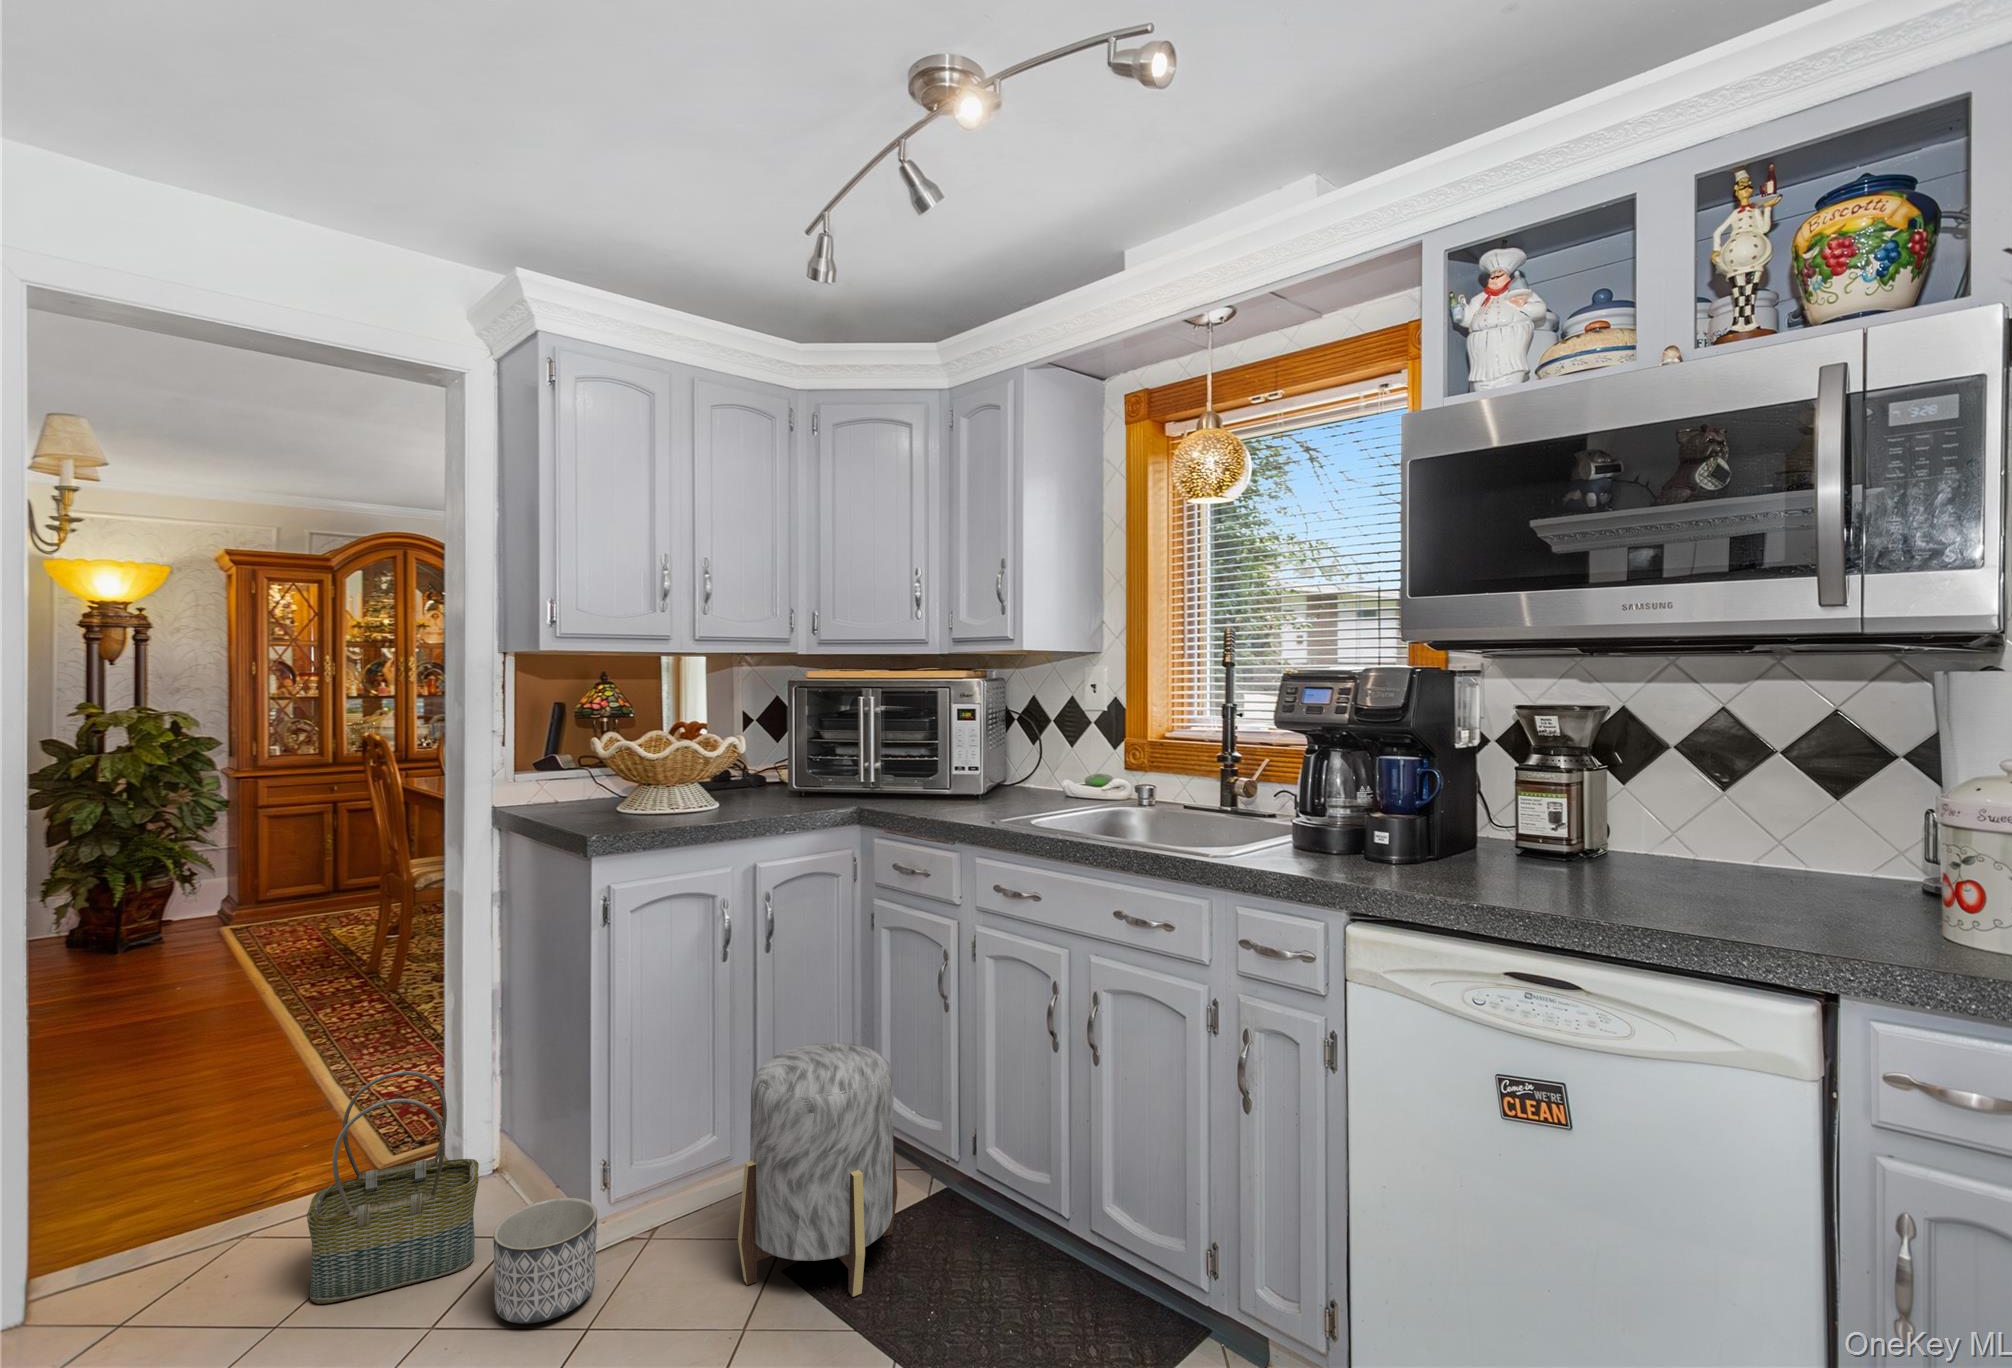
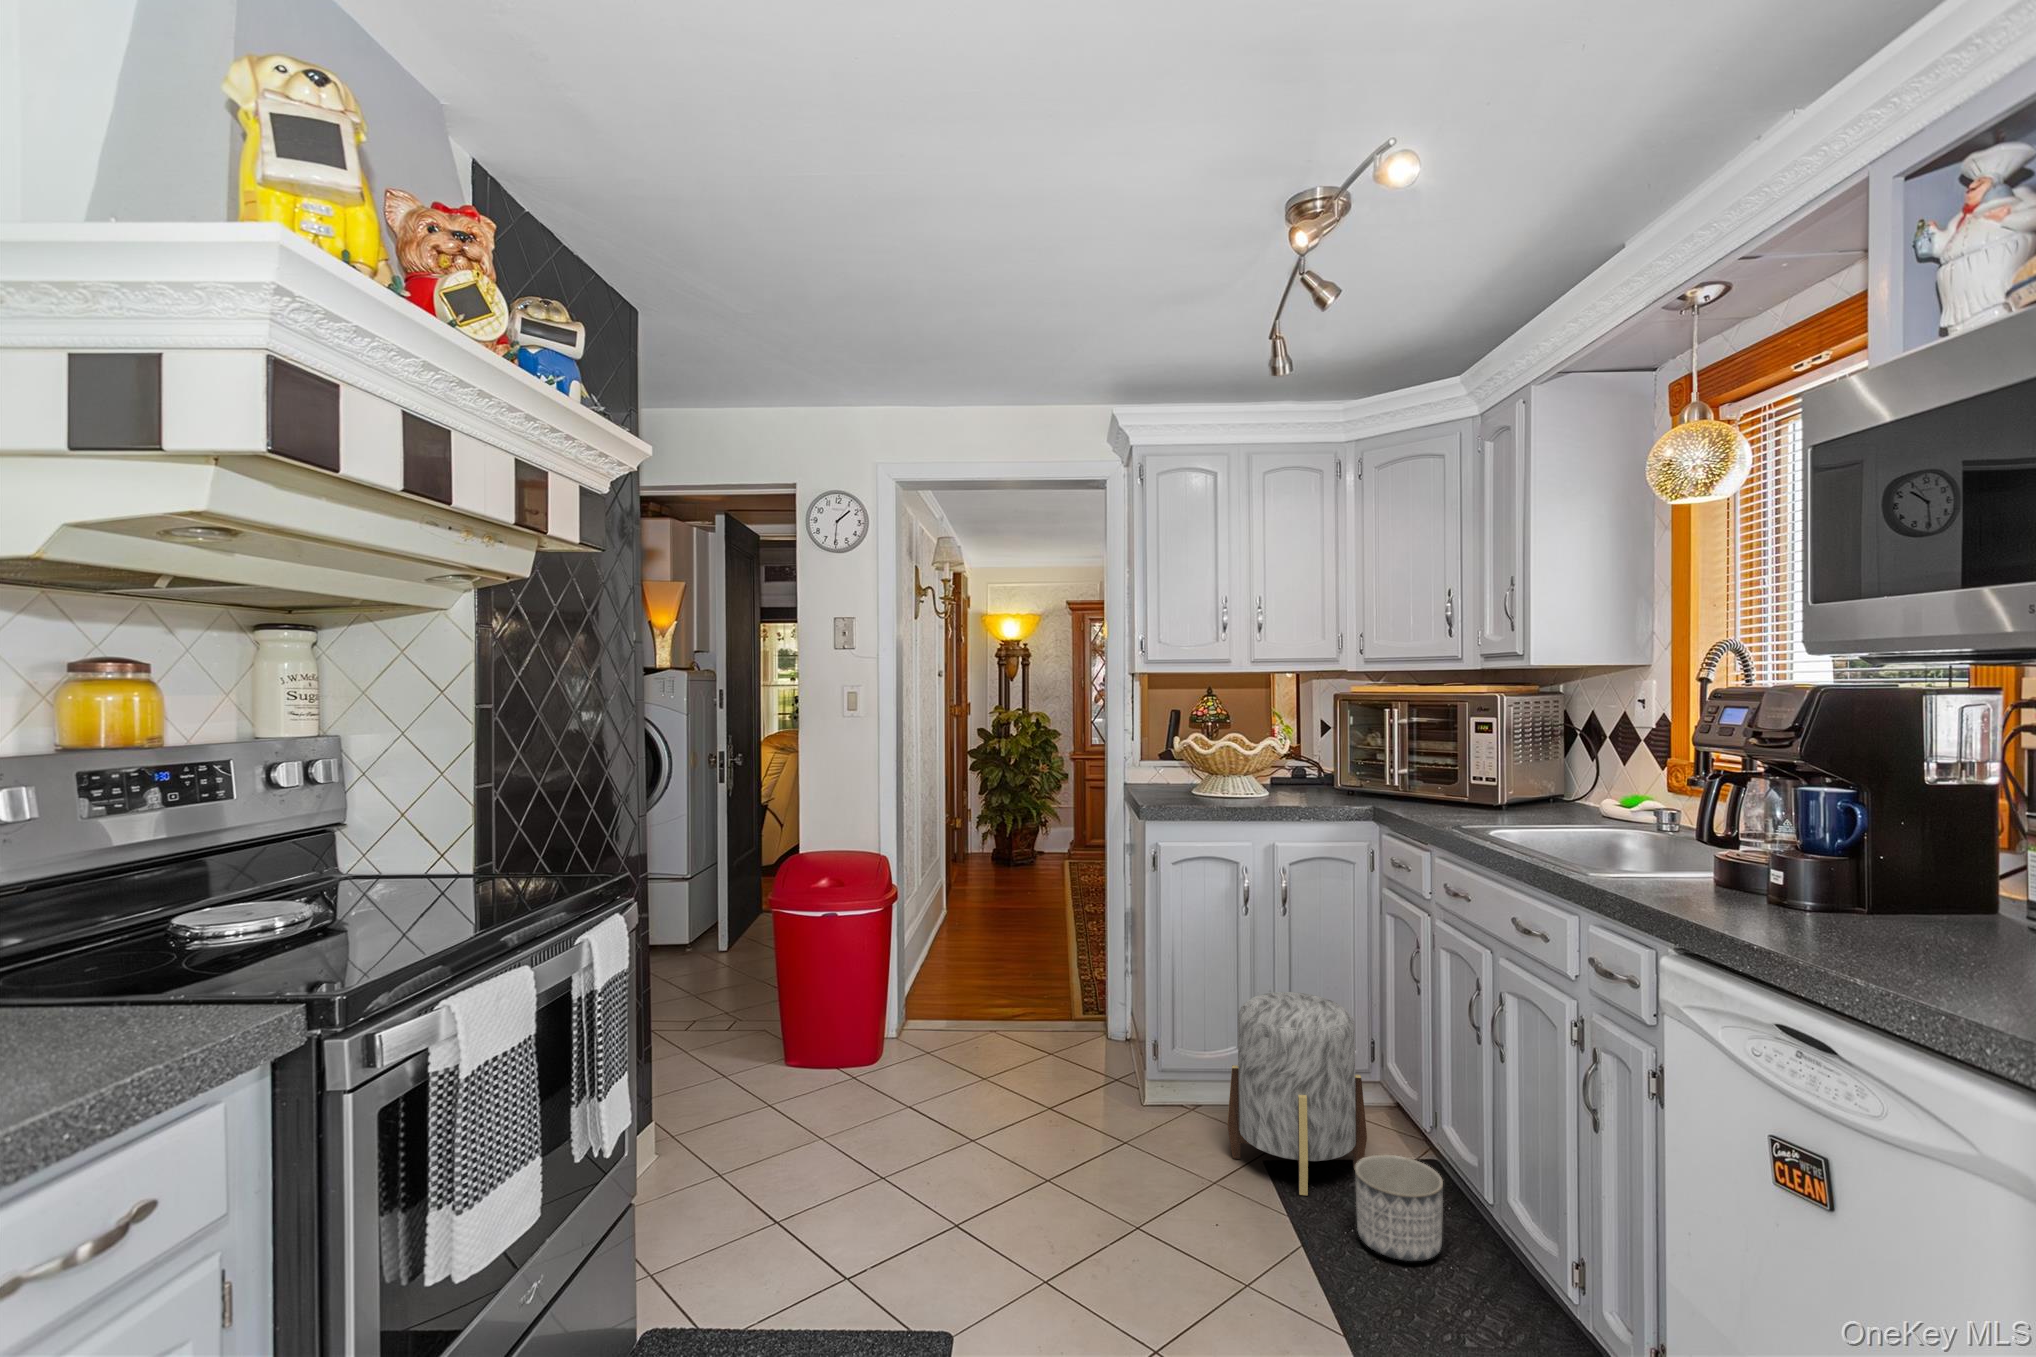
basket: present [307,1071,479,1304] -> none [1001,949,1096,1085]
planter: present [493,1198,597,1324] -> present [1355,1155,1443,1261]

